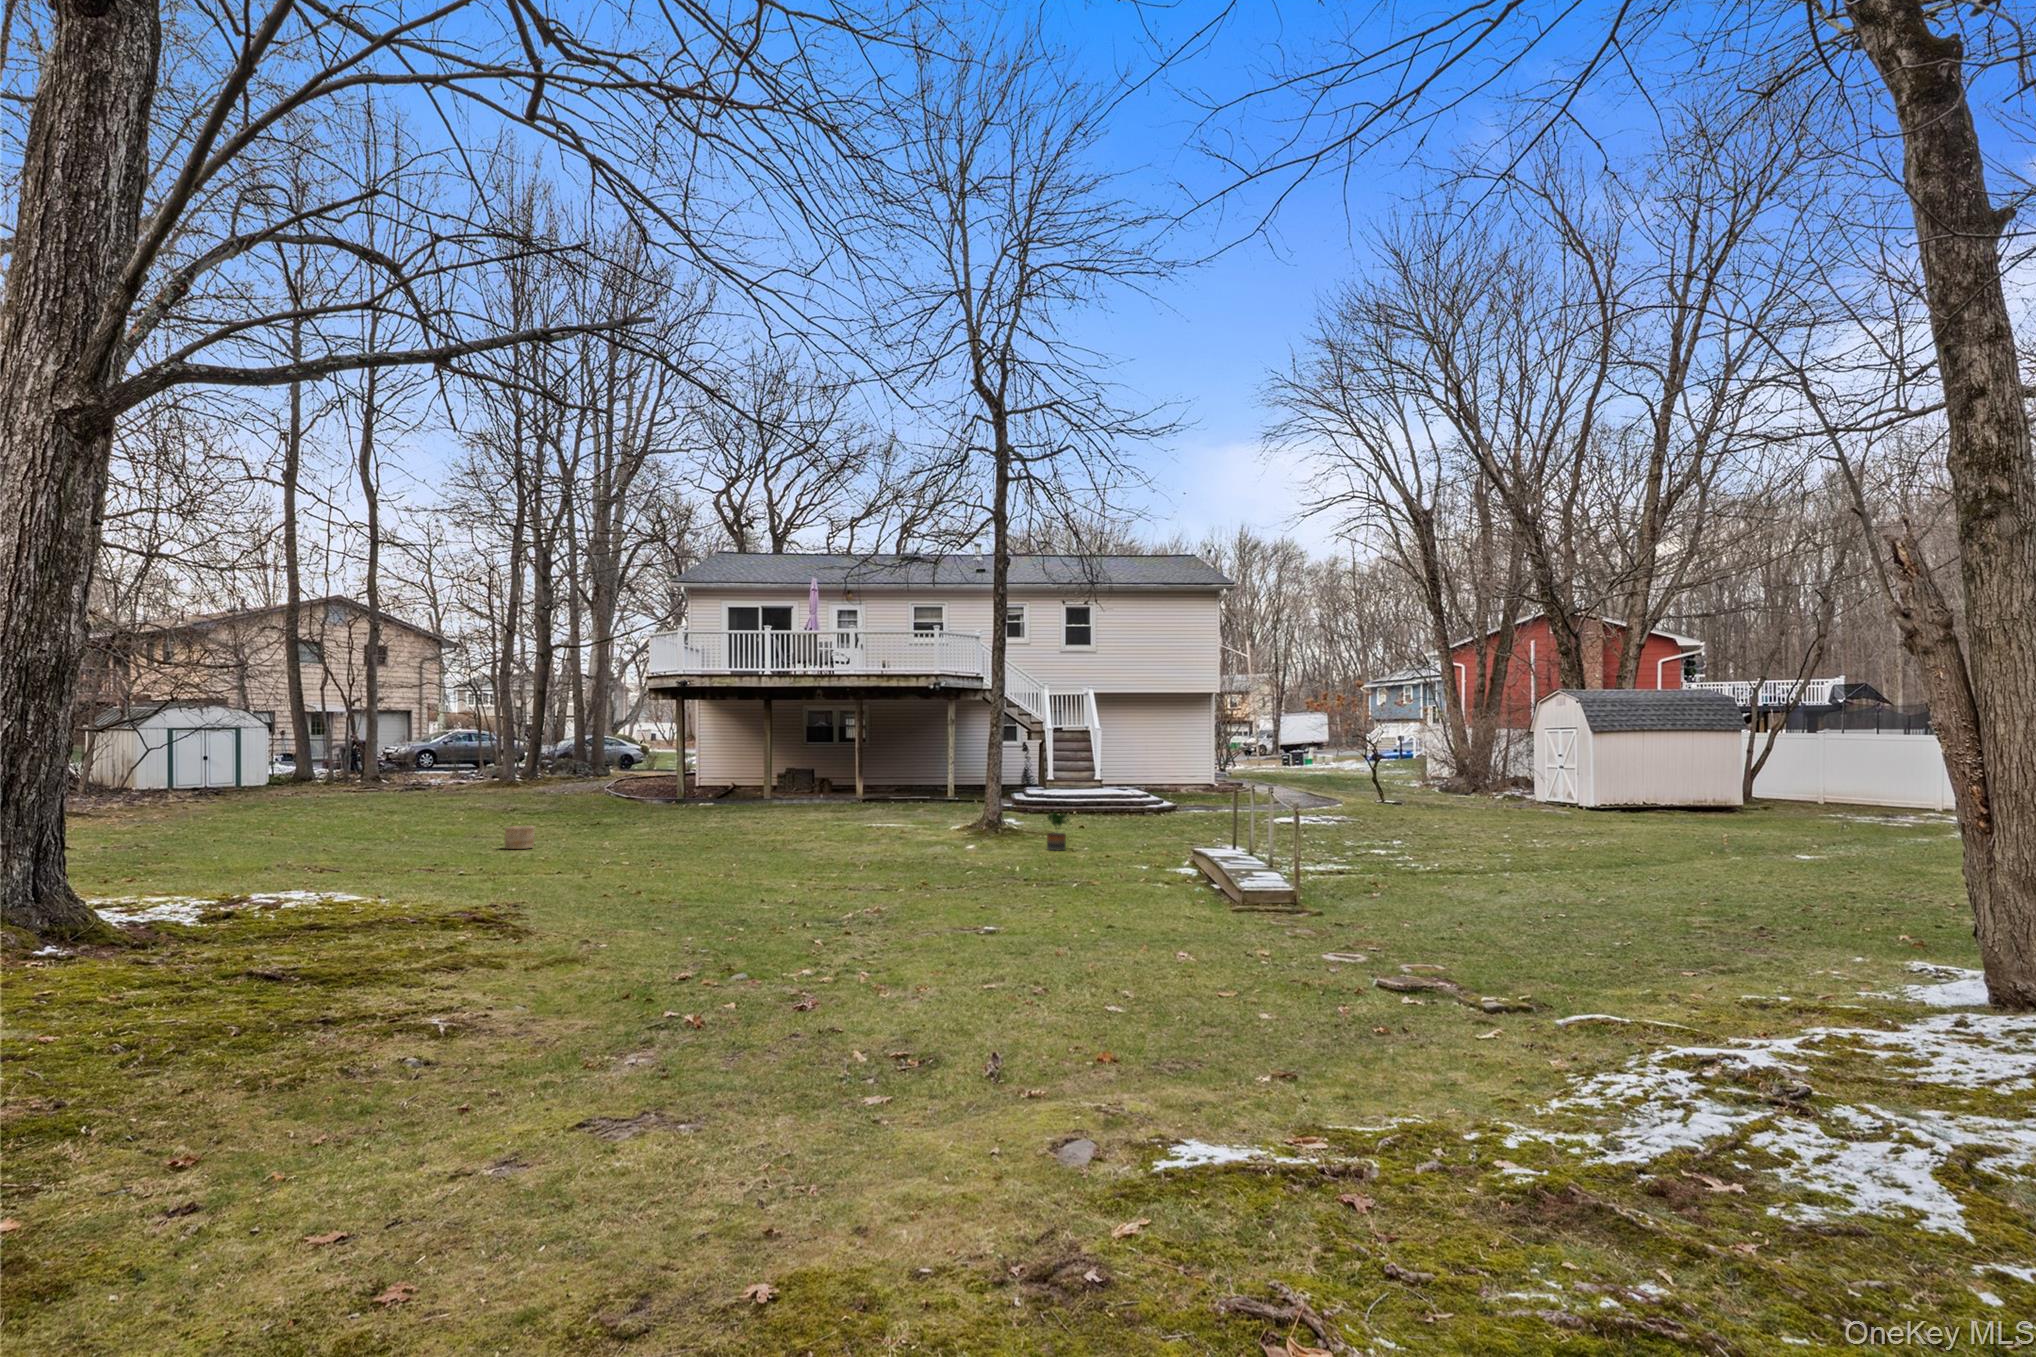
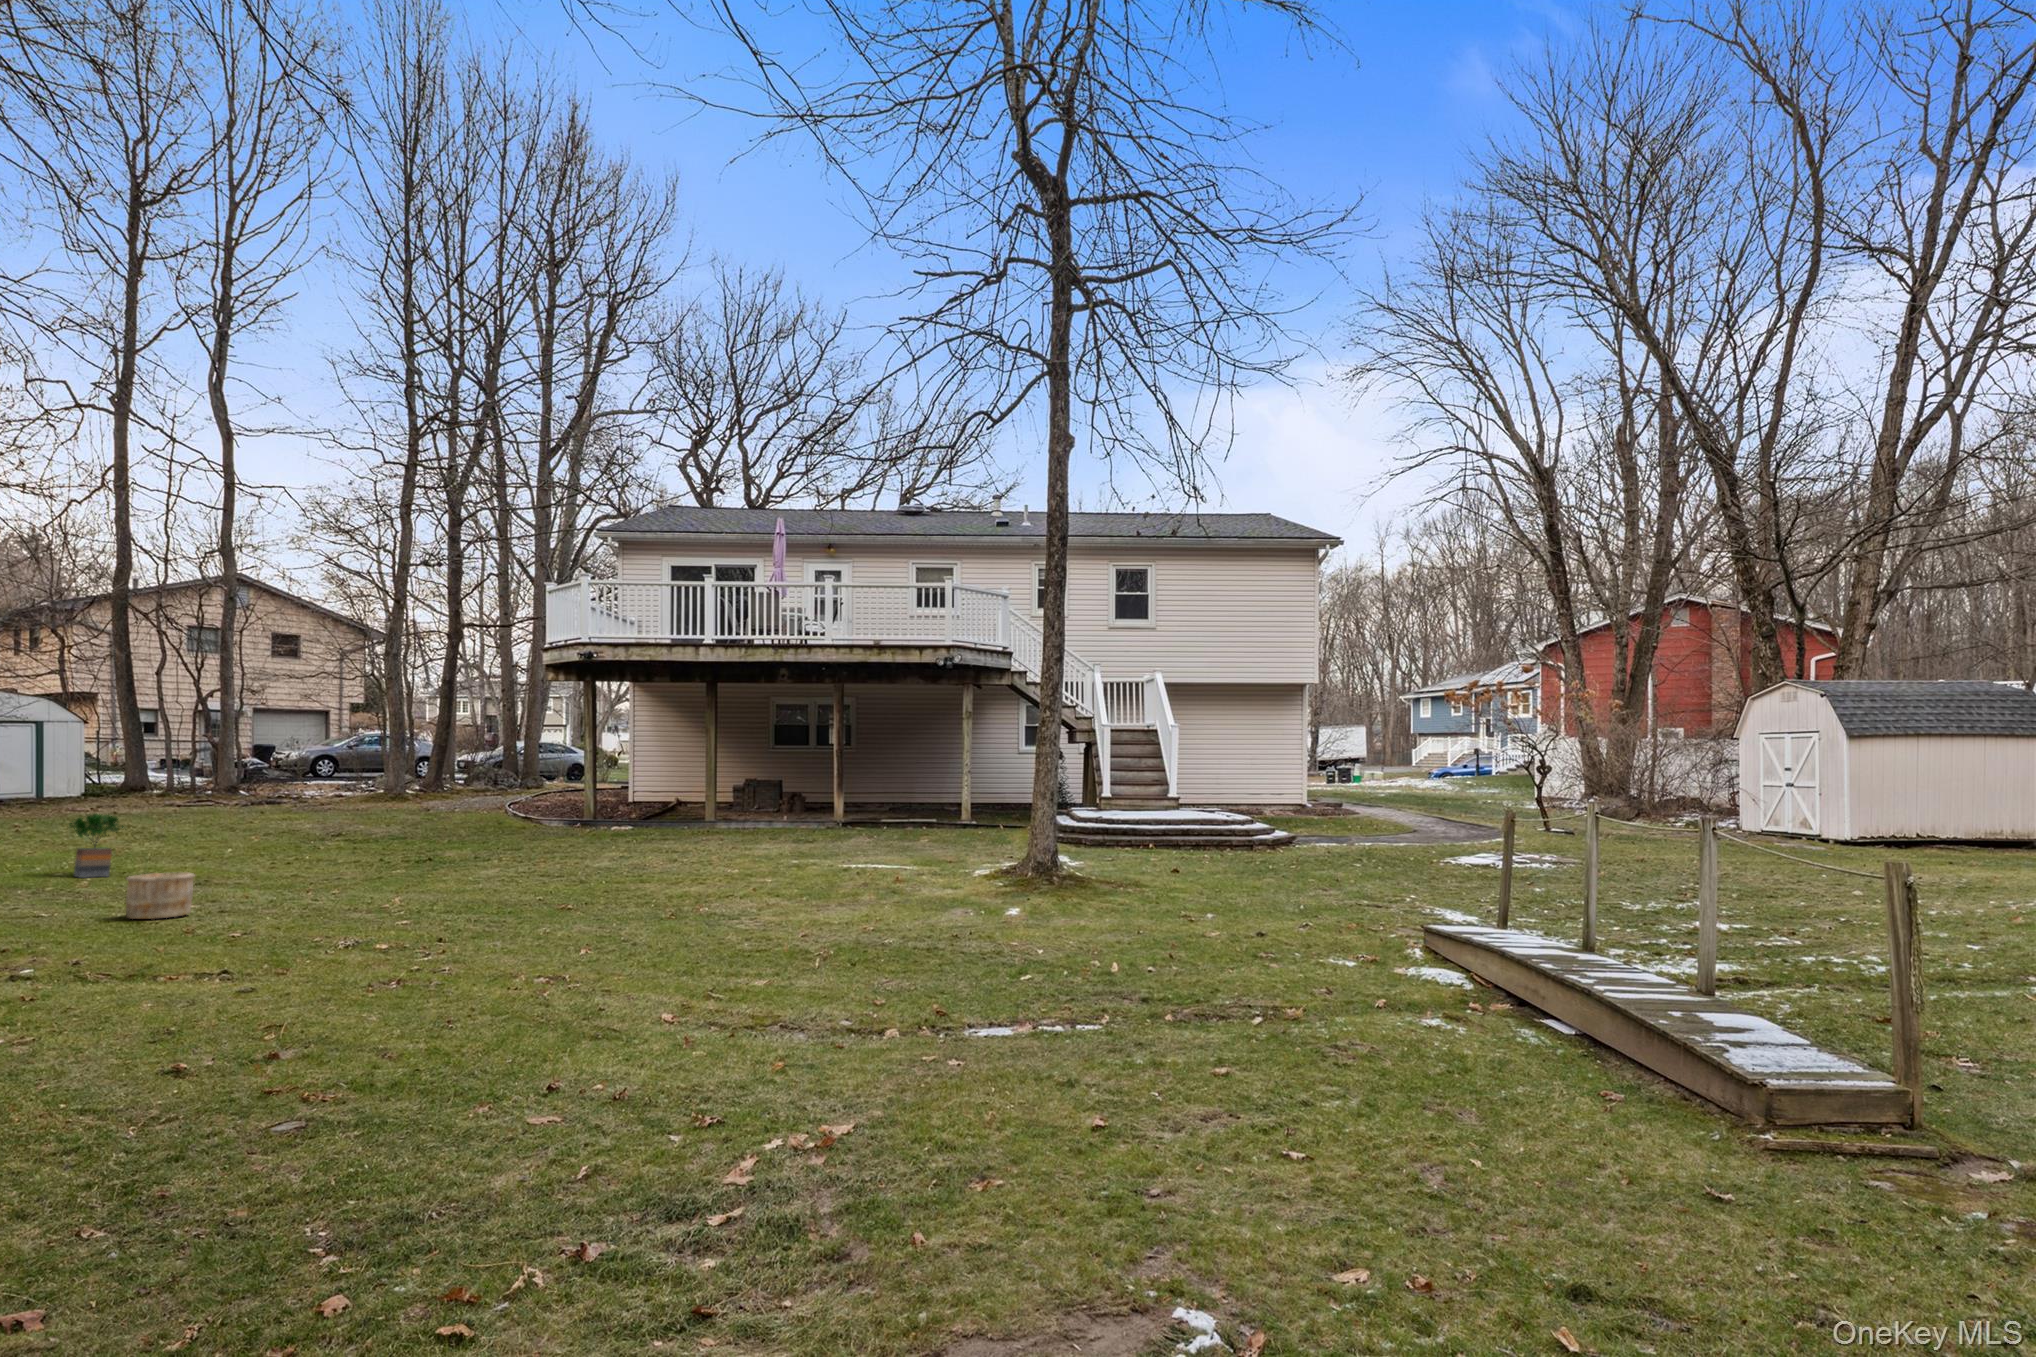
potted tree: present [1047,813,1069,851] -> present [70,814,123,878]

